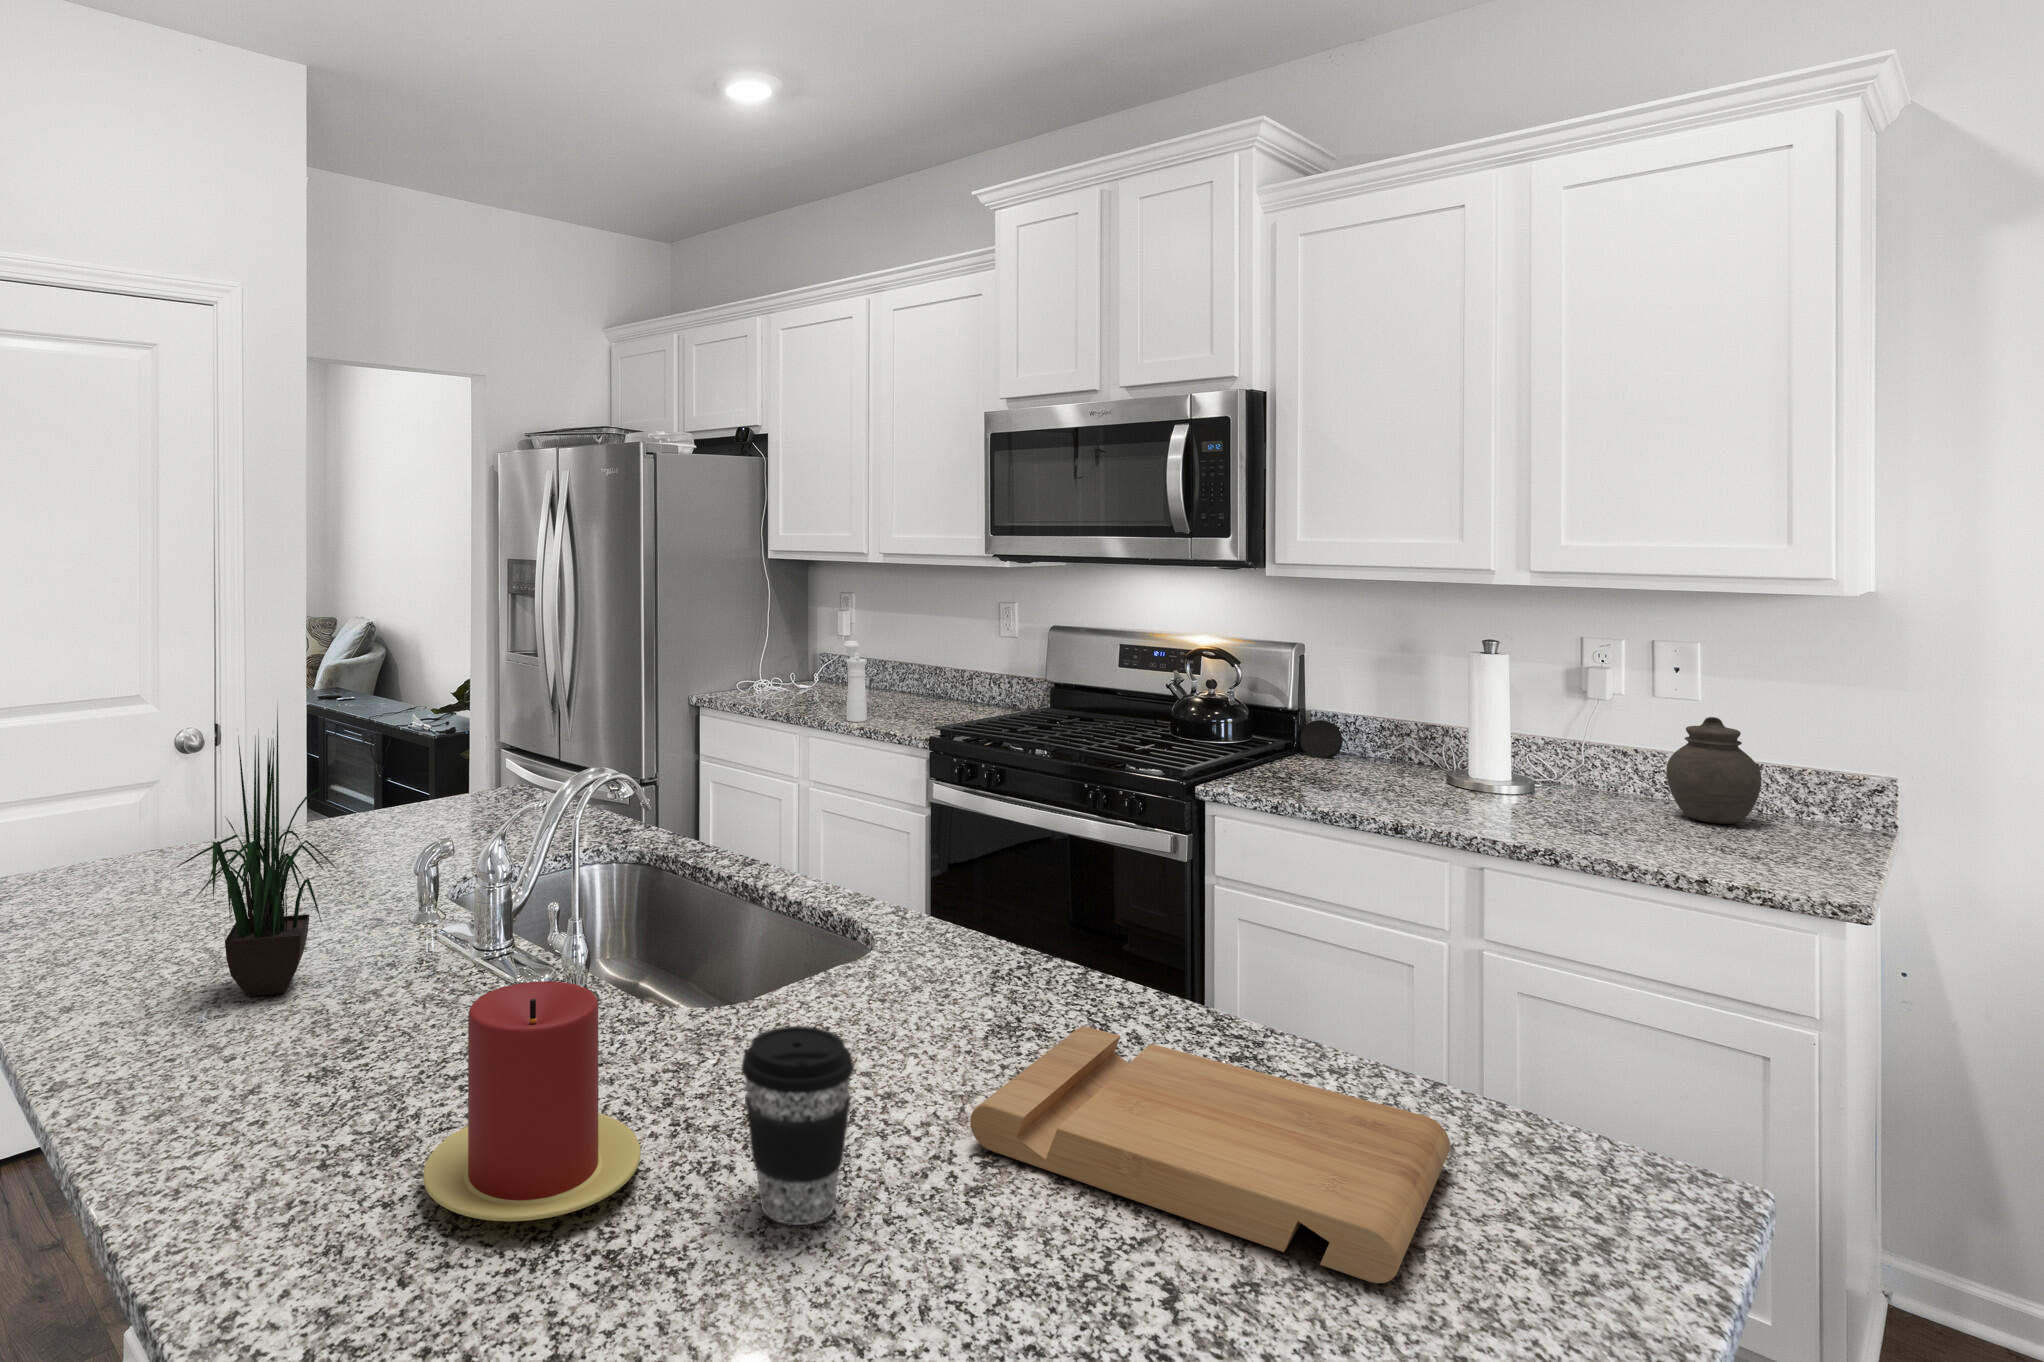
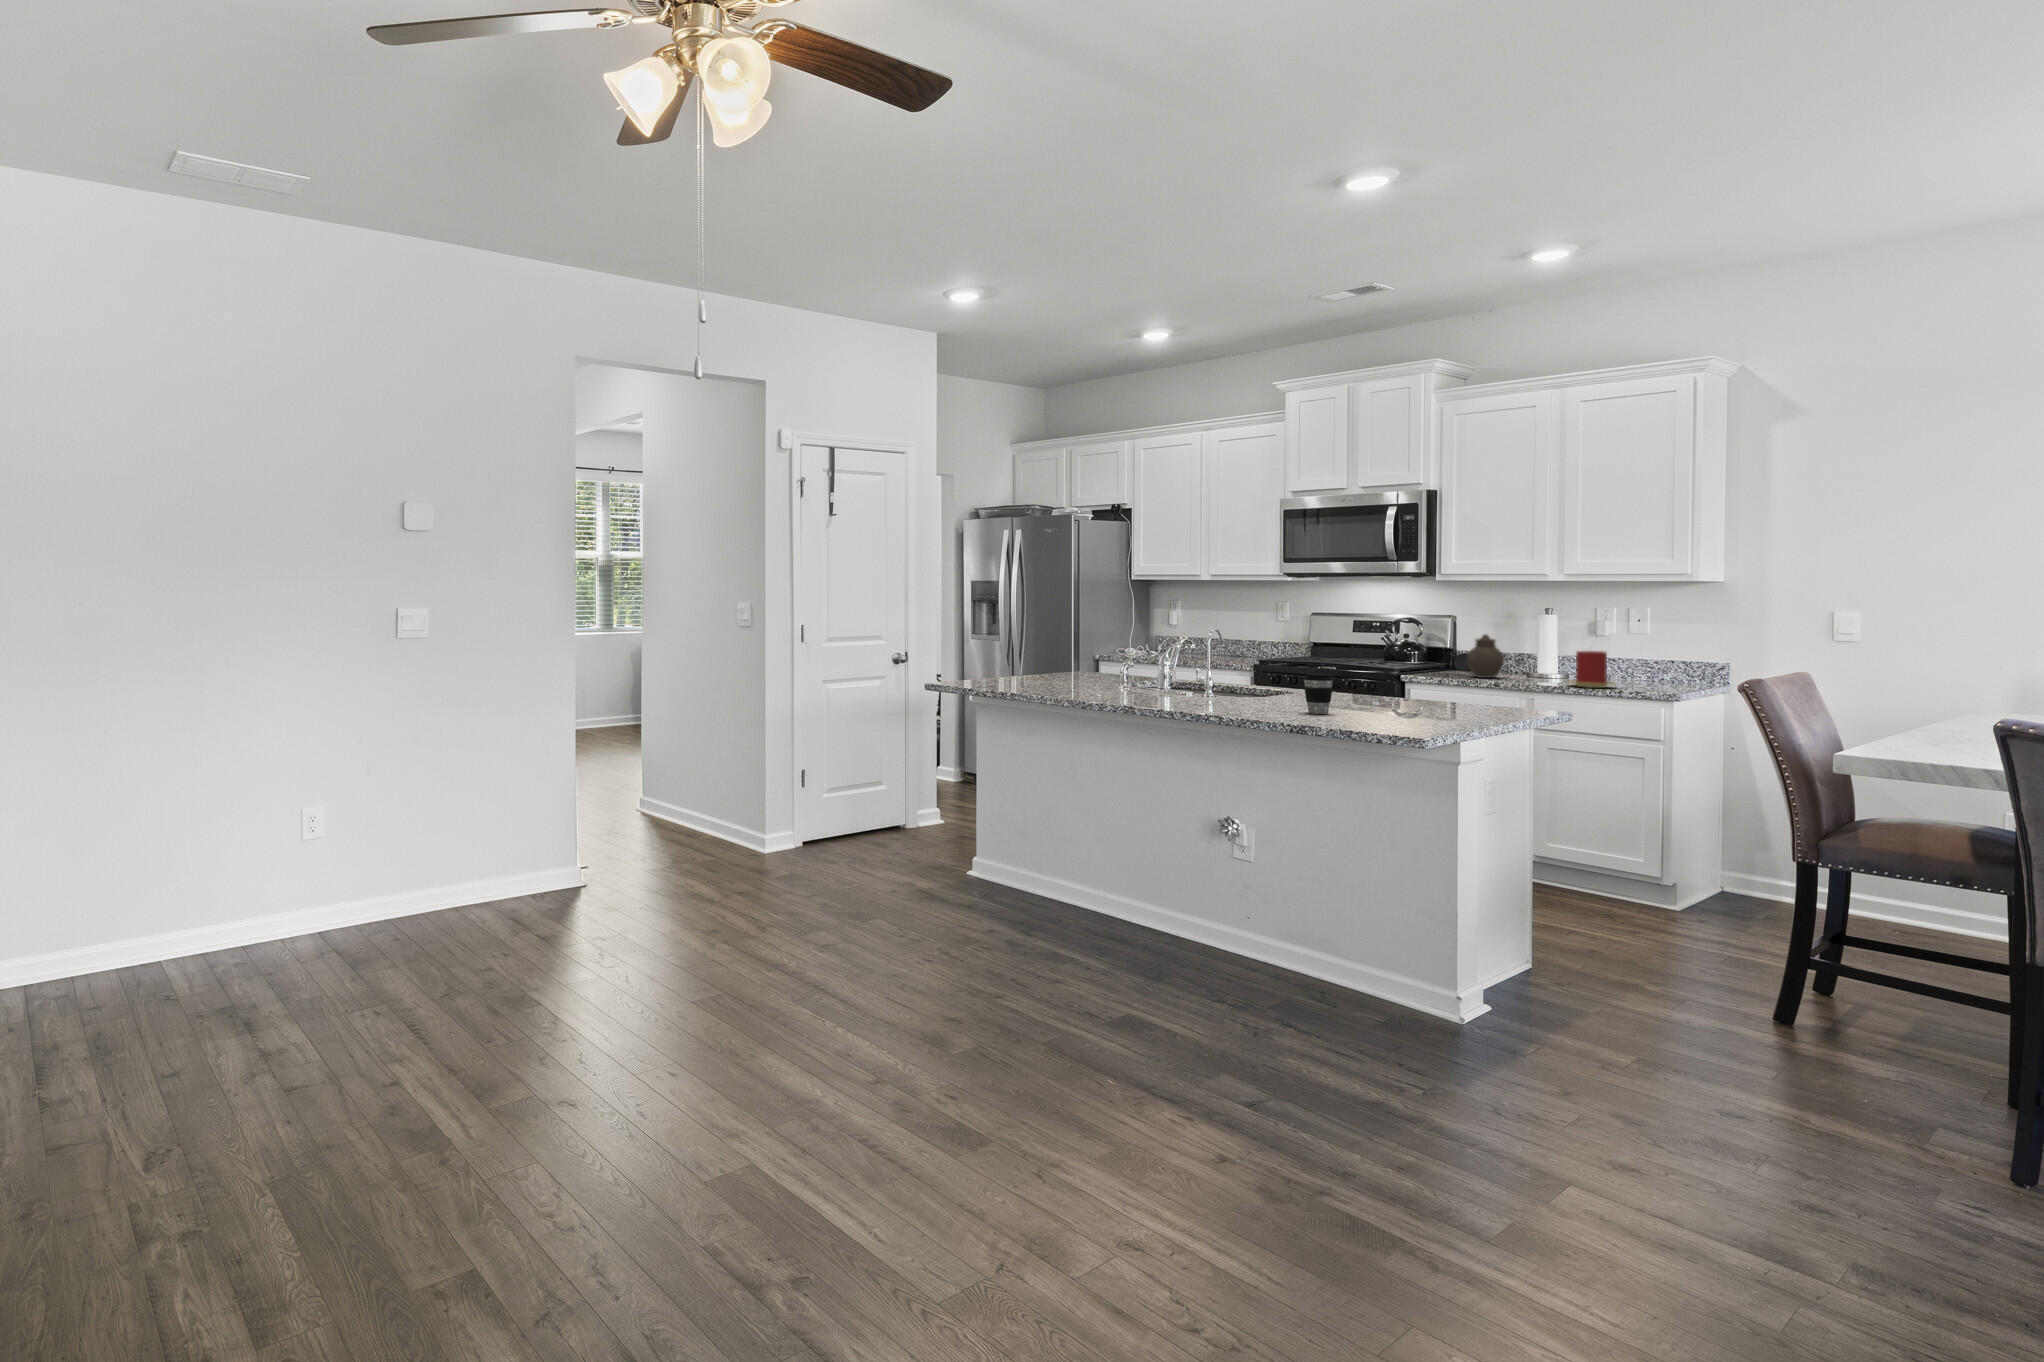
pepper mill: present [844,641,867,722] -> none [1194,621,1210,662]
potted plant: present [177,710,338,996] -> none [1080,605,1128,697]
jar: present [1667,717,1761,824] -> present [1467,634,1504,678]
candle: present [423,981,641,1221] -> present [1569,651,1615,688]
cutting board: present [970,1027,1450,1283] -> none [1357,694,1490,717]

